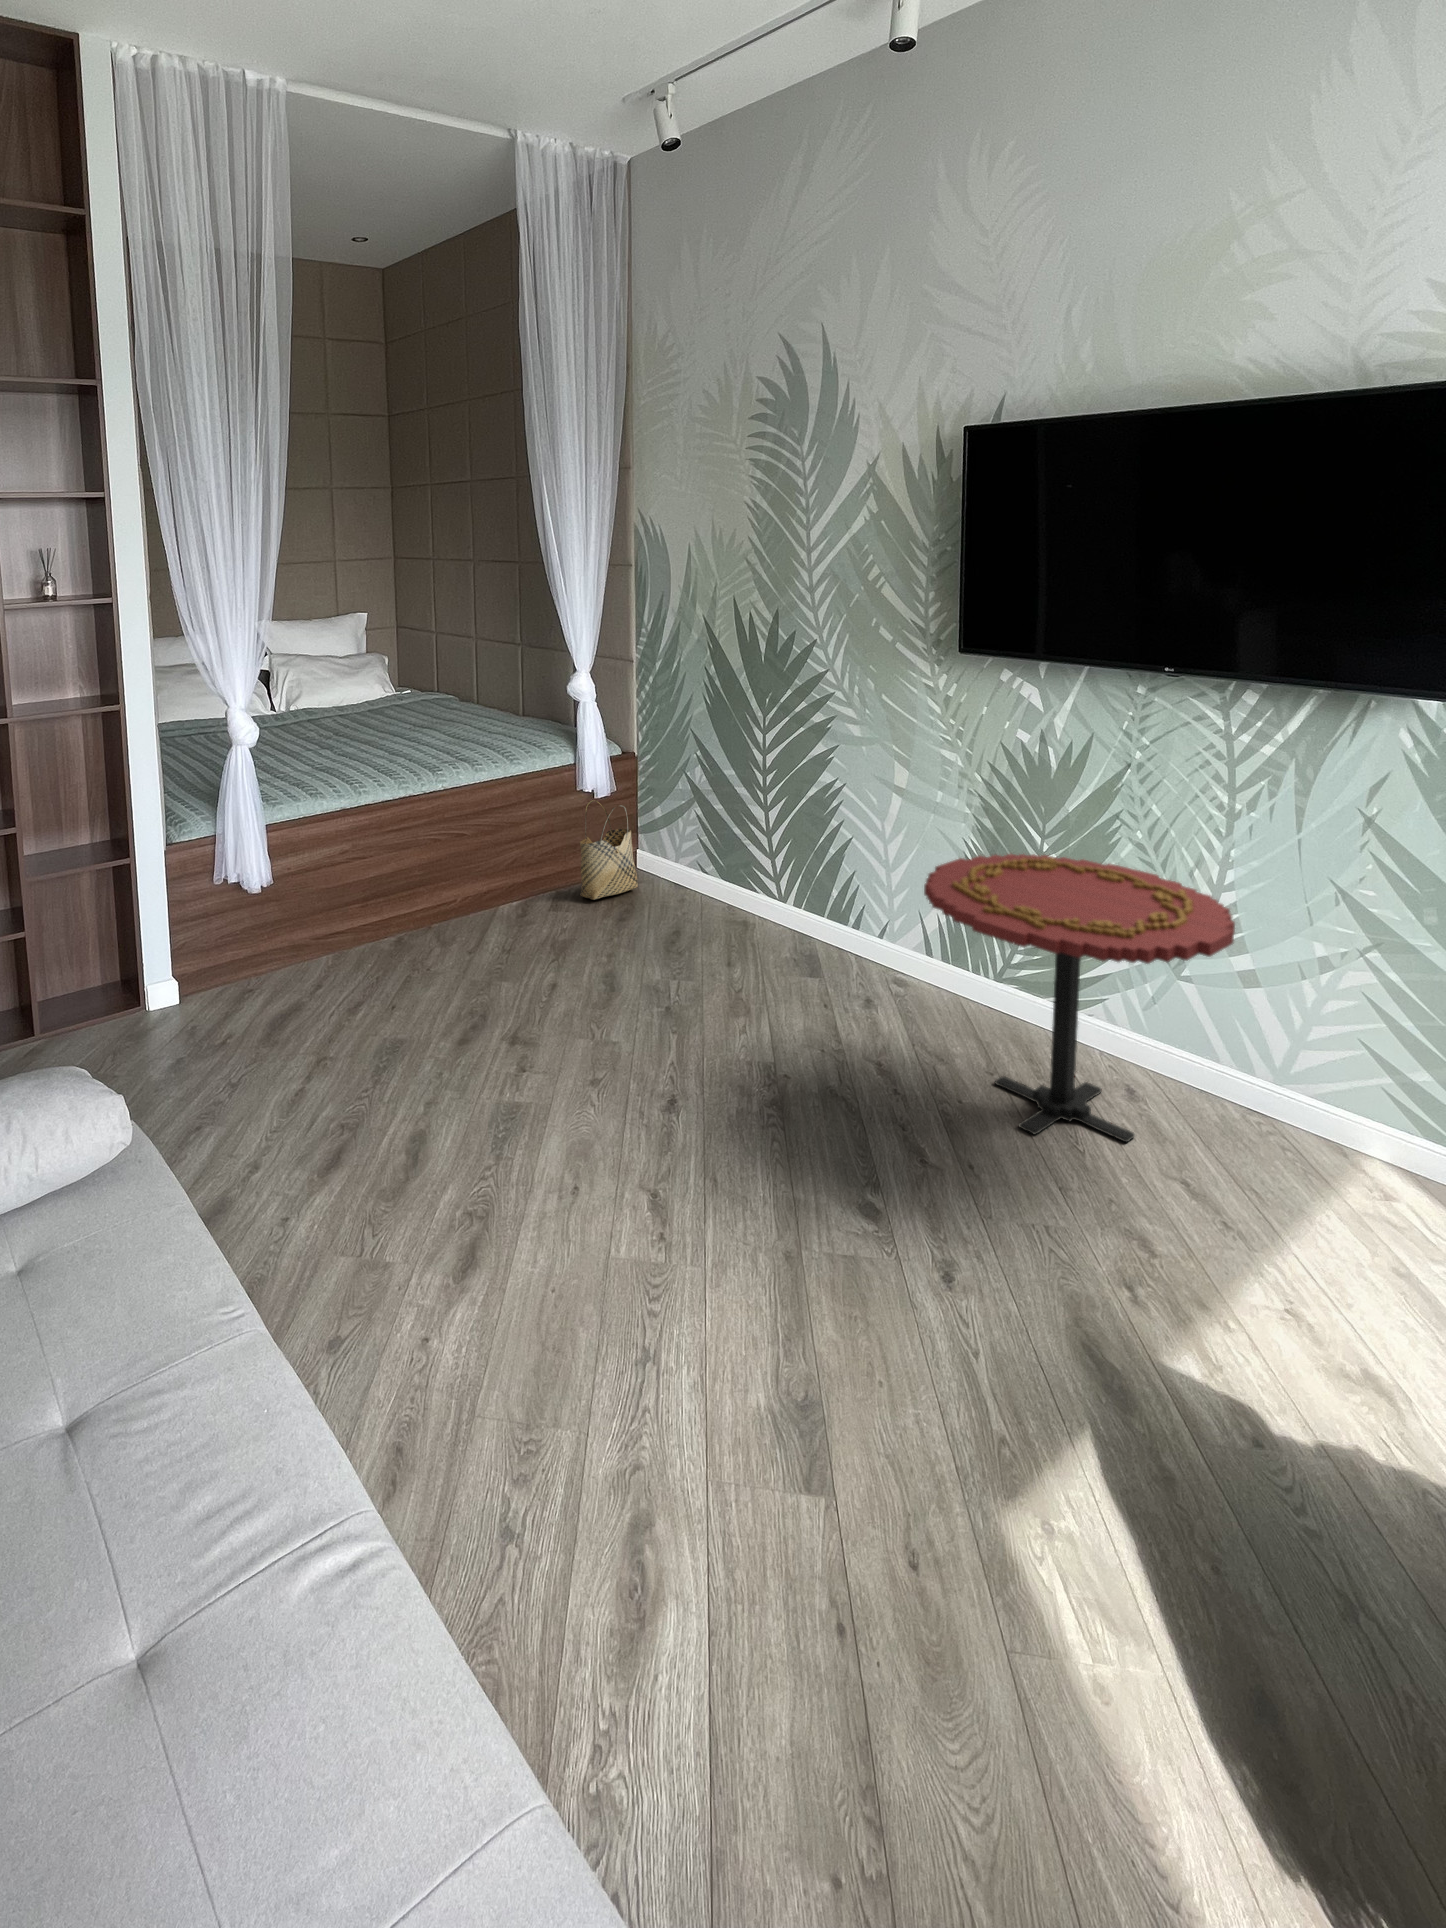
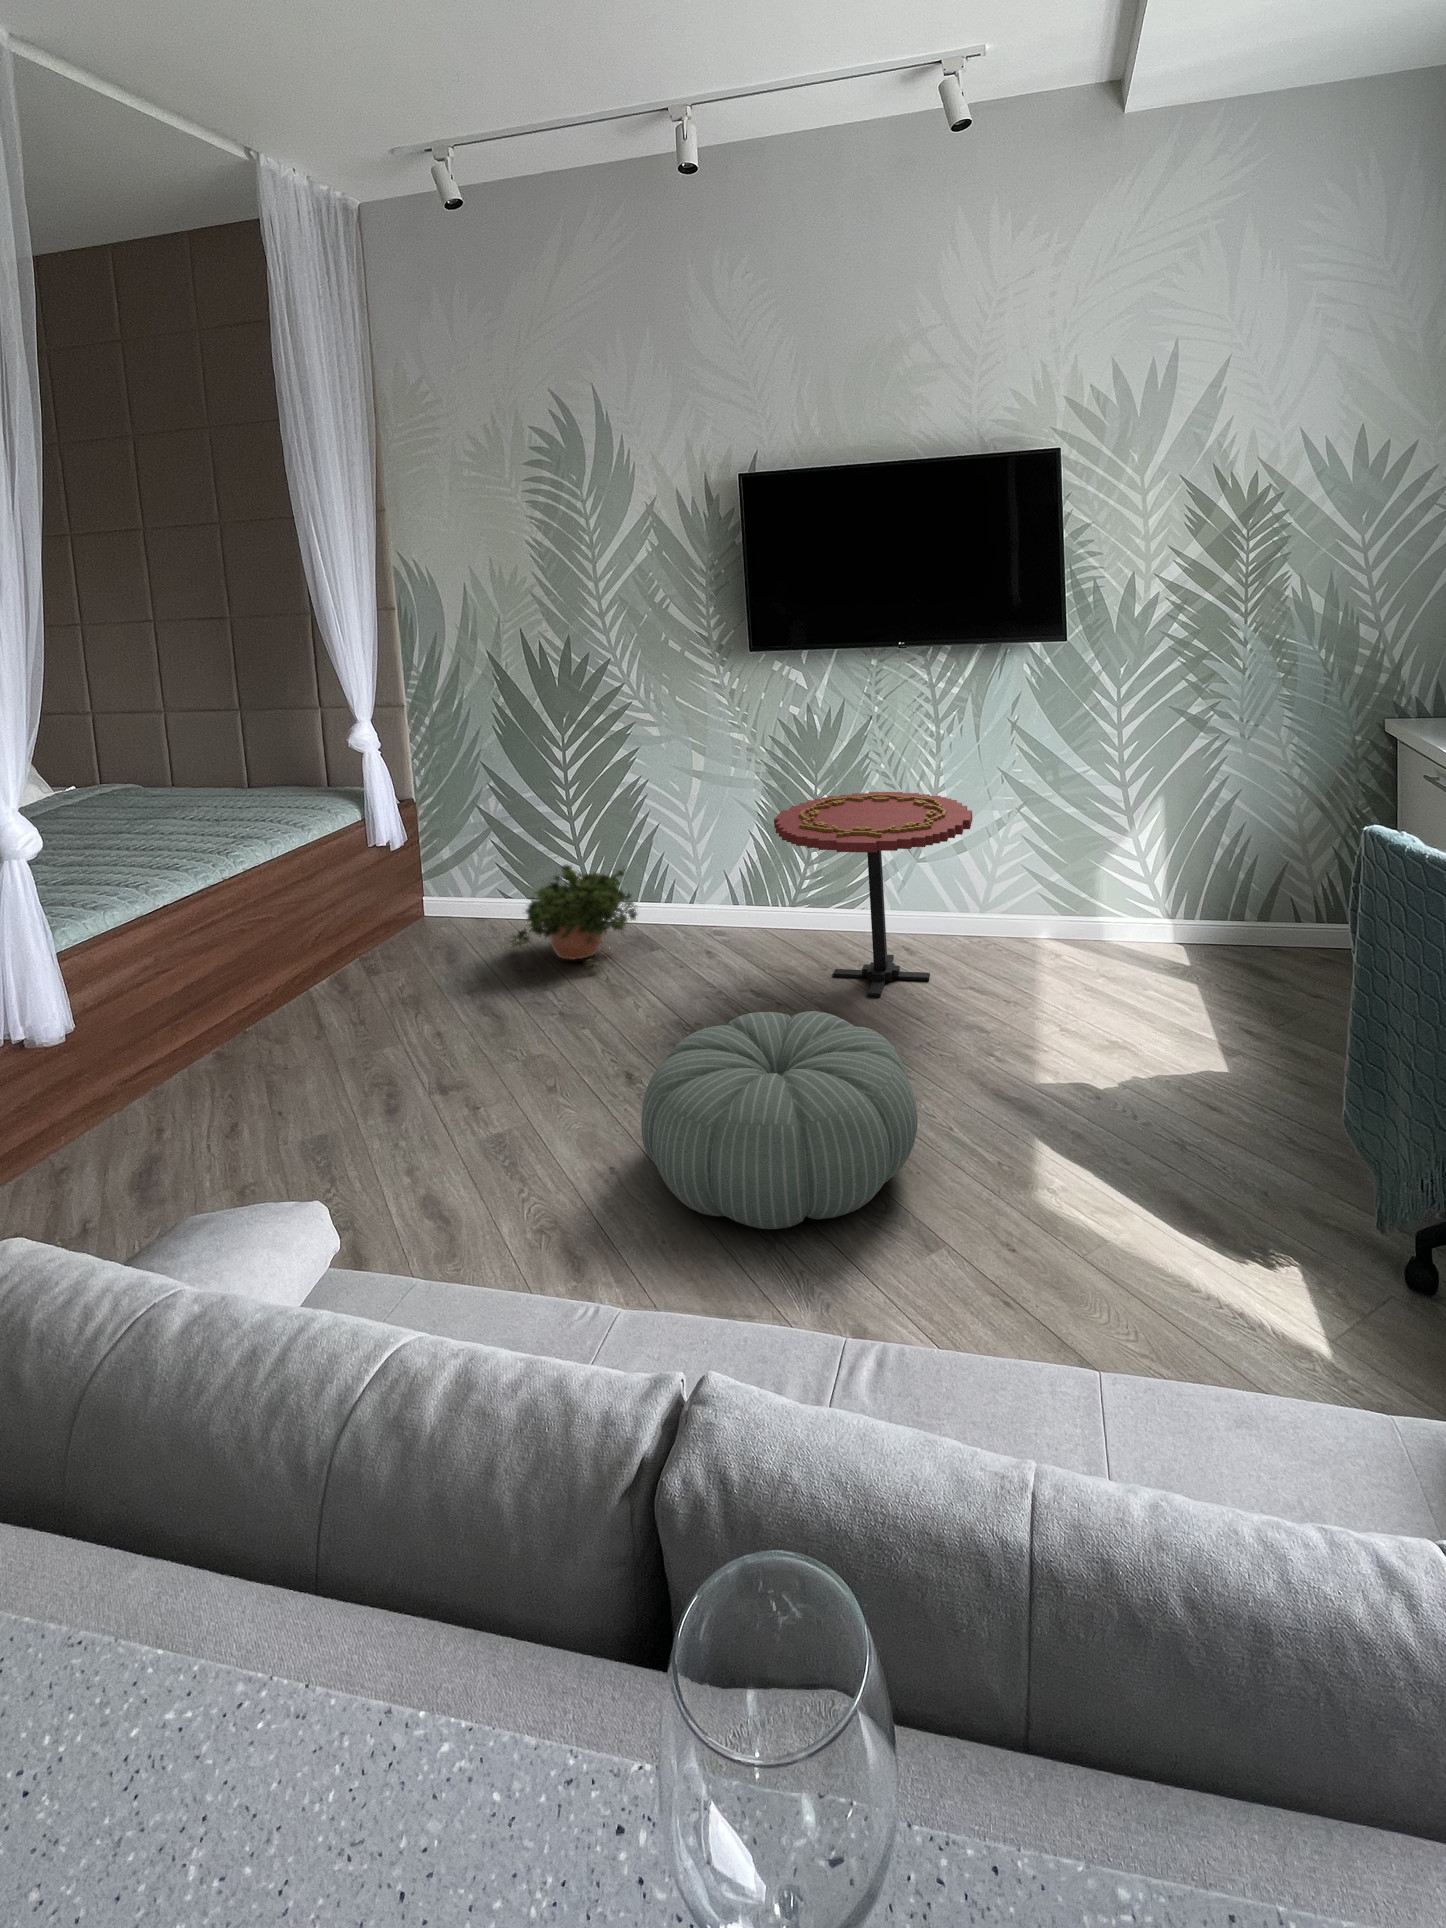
woven basket: present [579,800,638,900] -> none [386,850,446,954]
potted plant: none [650,853,806,973] -> present [511,864,637,965]
pouf: none [569,1084,916,1382] -> present [641,1011,918,1229]

